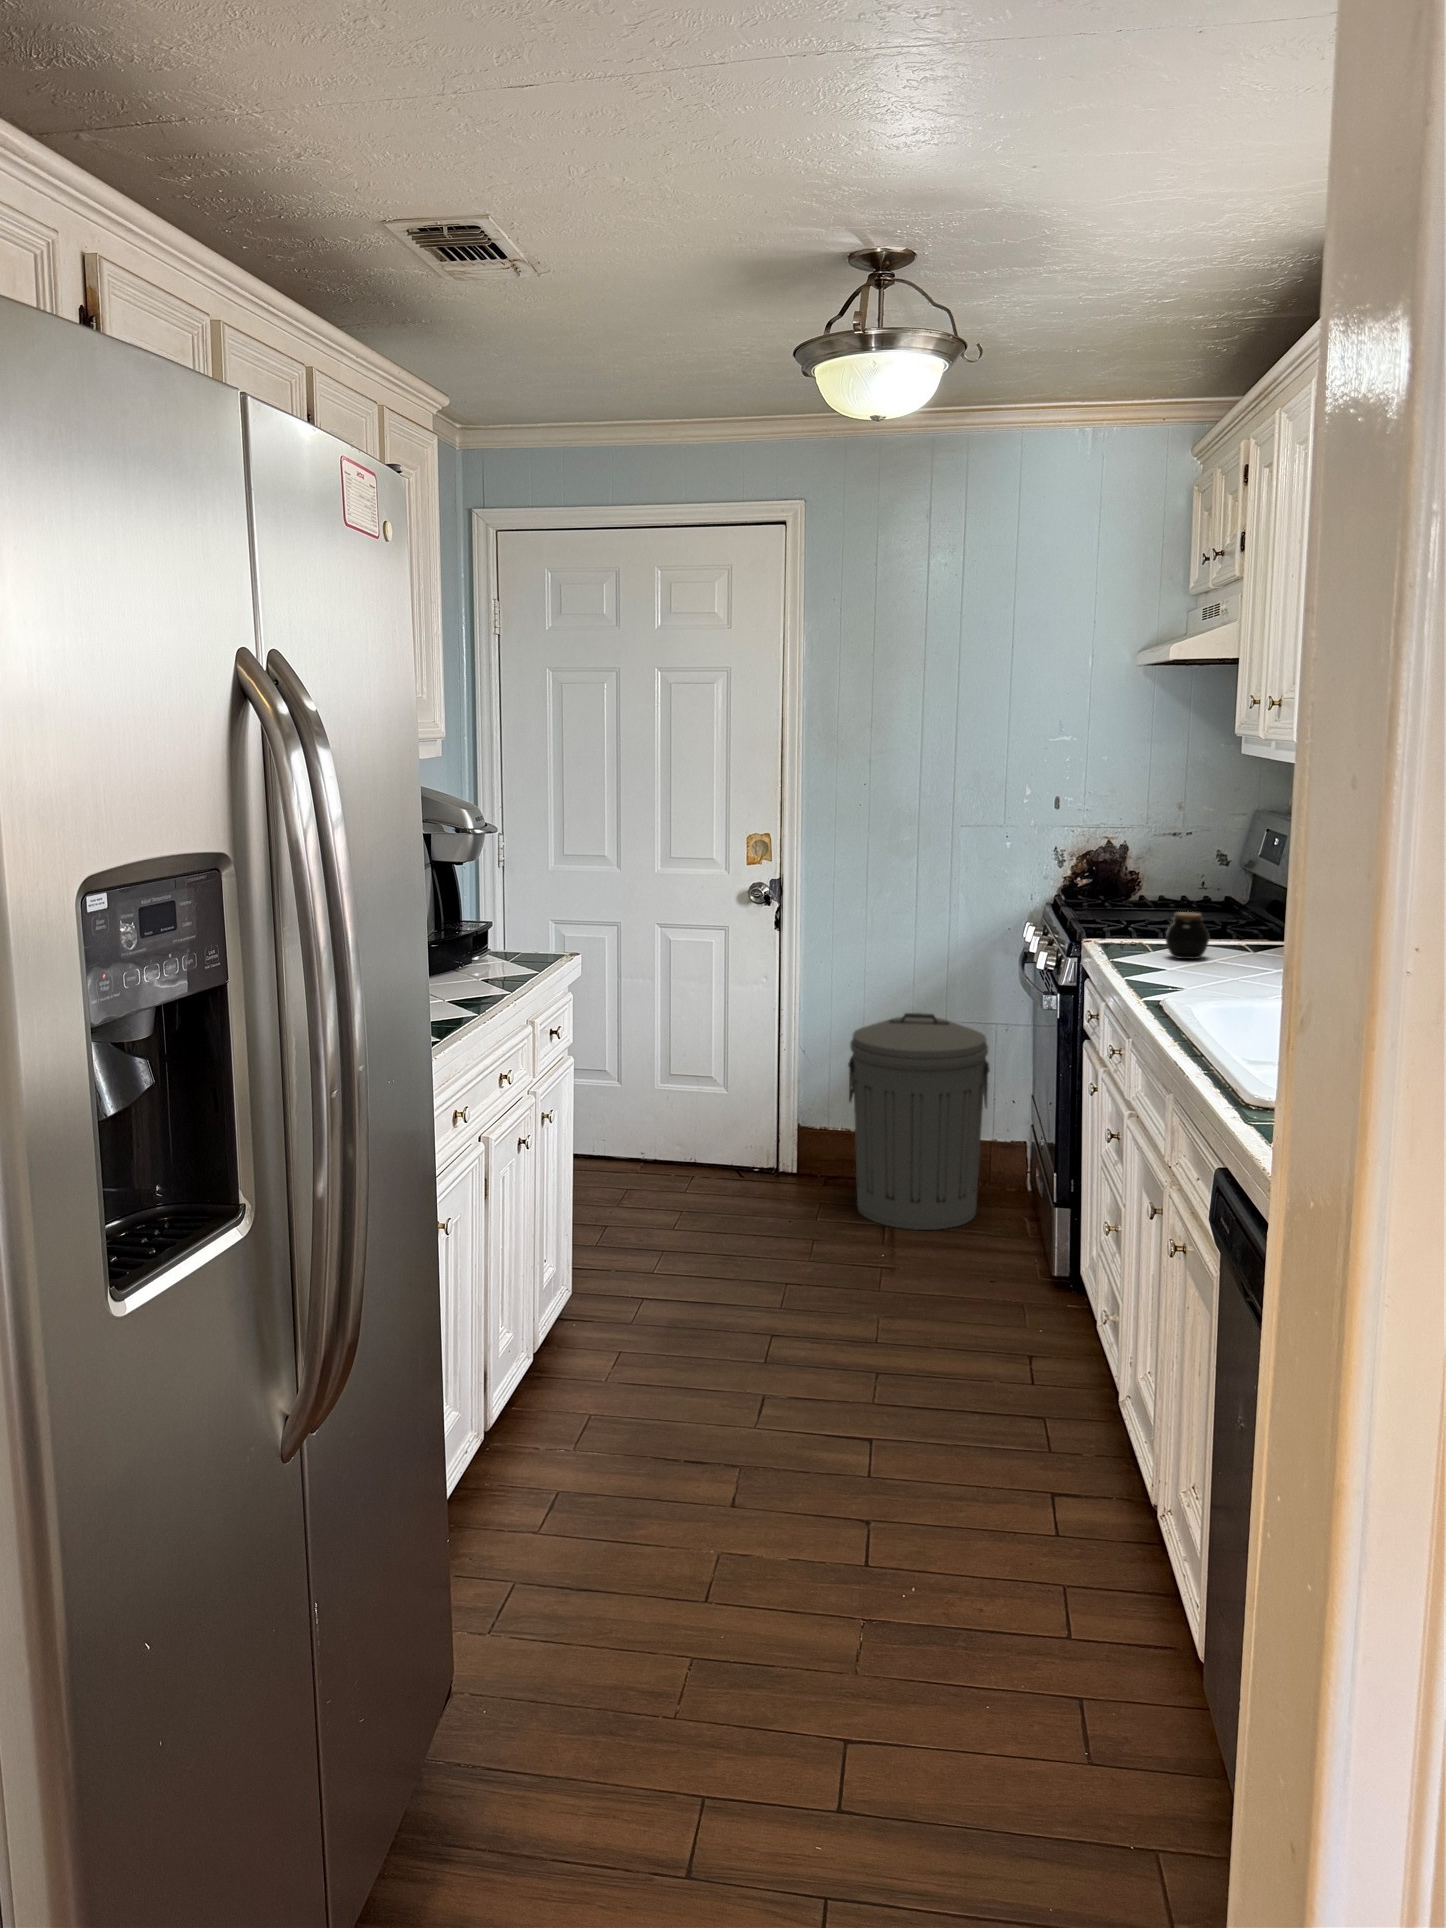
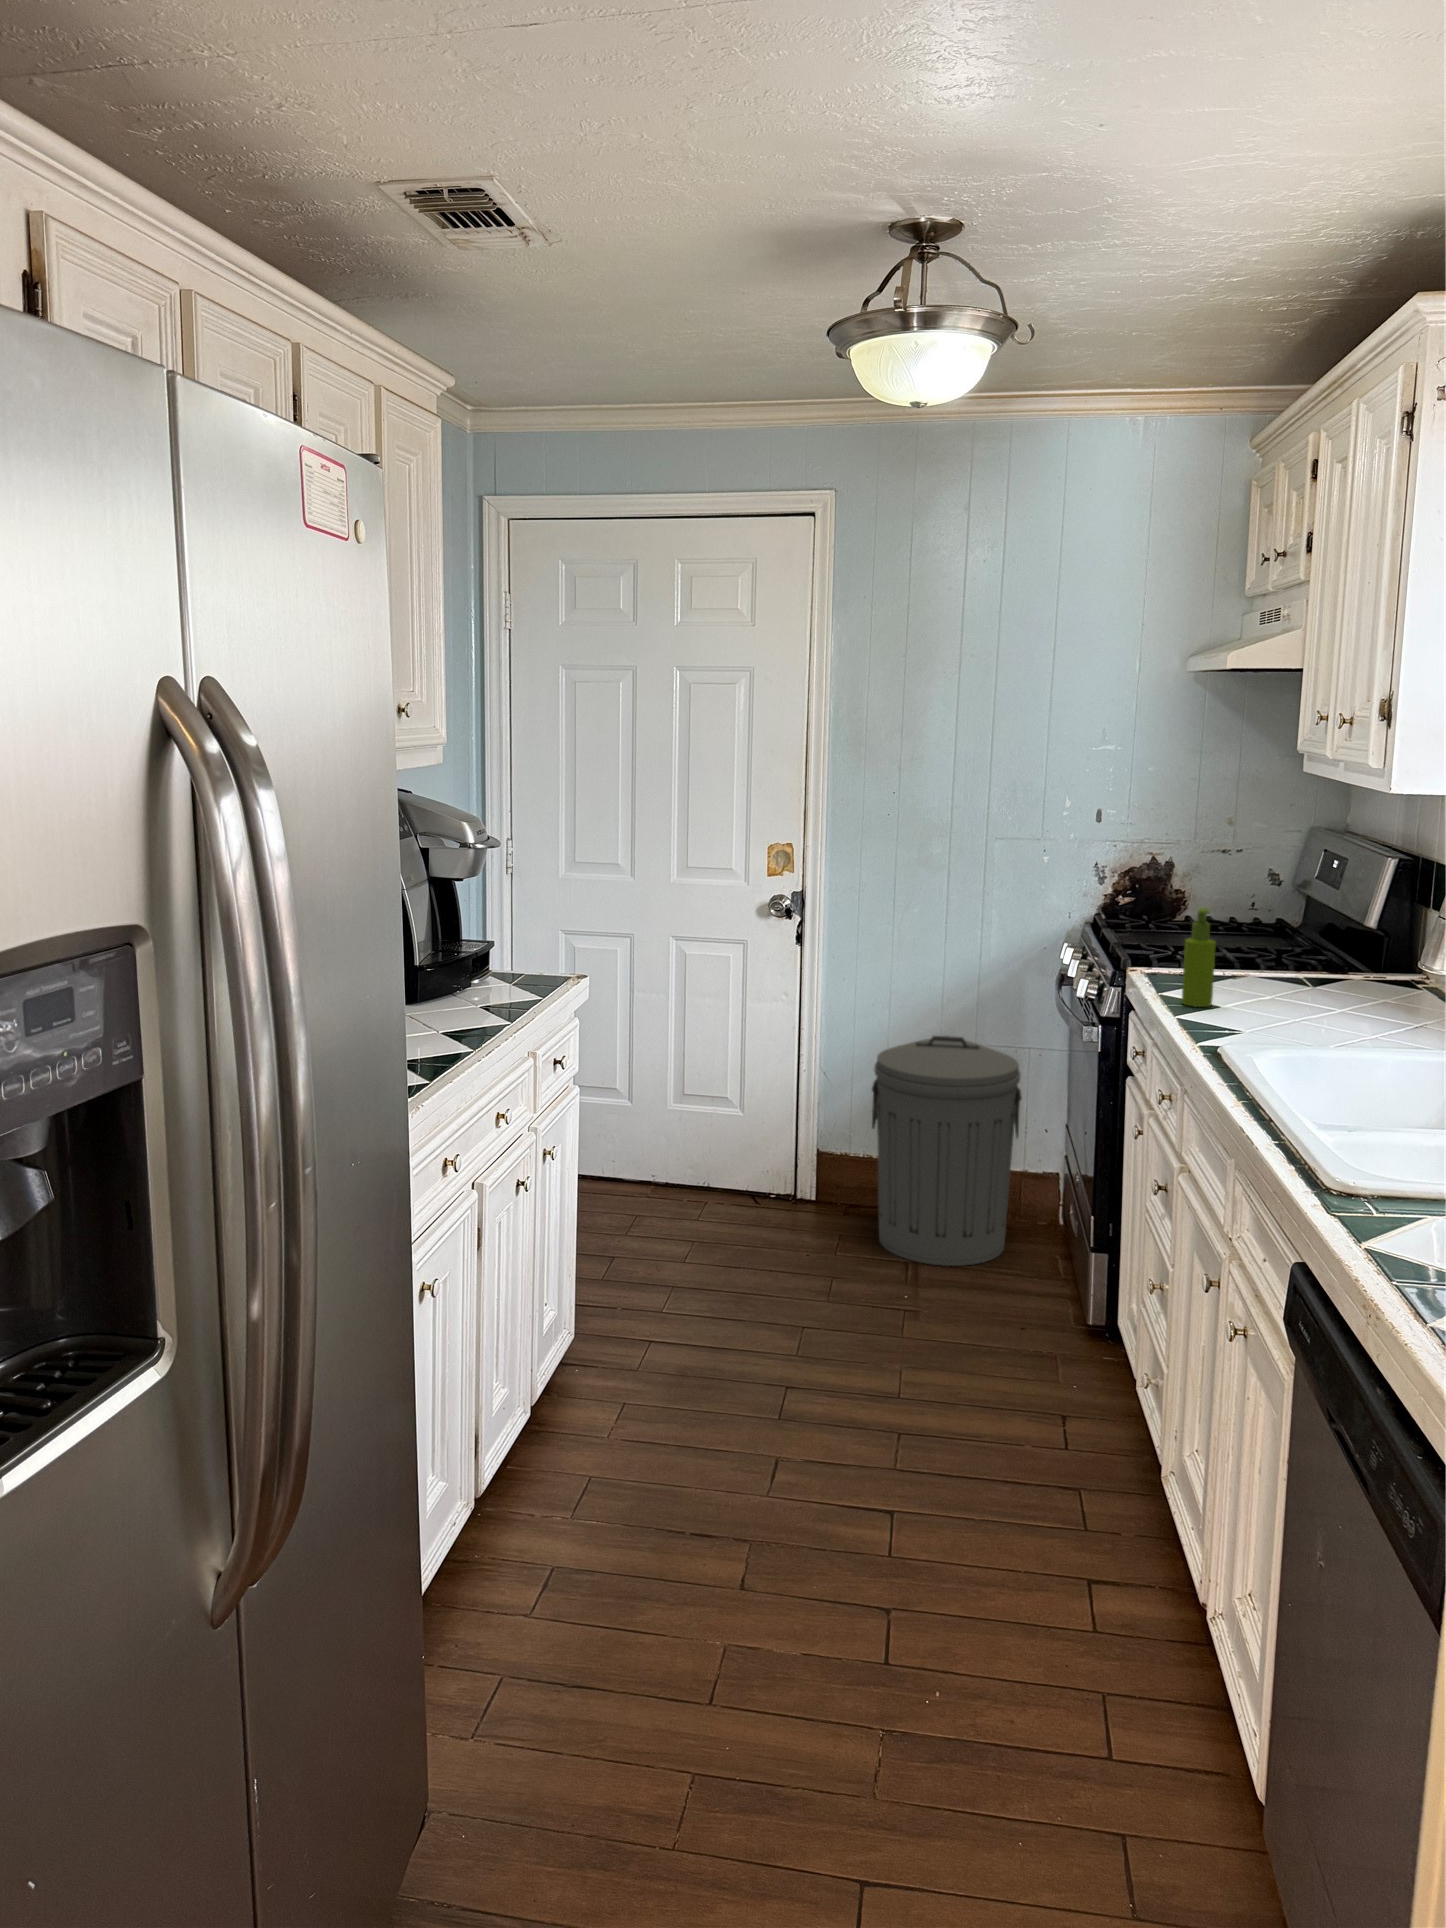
soap dispenser: none [1131,877,1161,969] -> present [1182,907,1216,1007]
jar: present [1166,912,1209,959] -> none [1219,944,1266,995]

